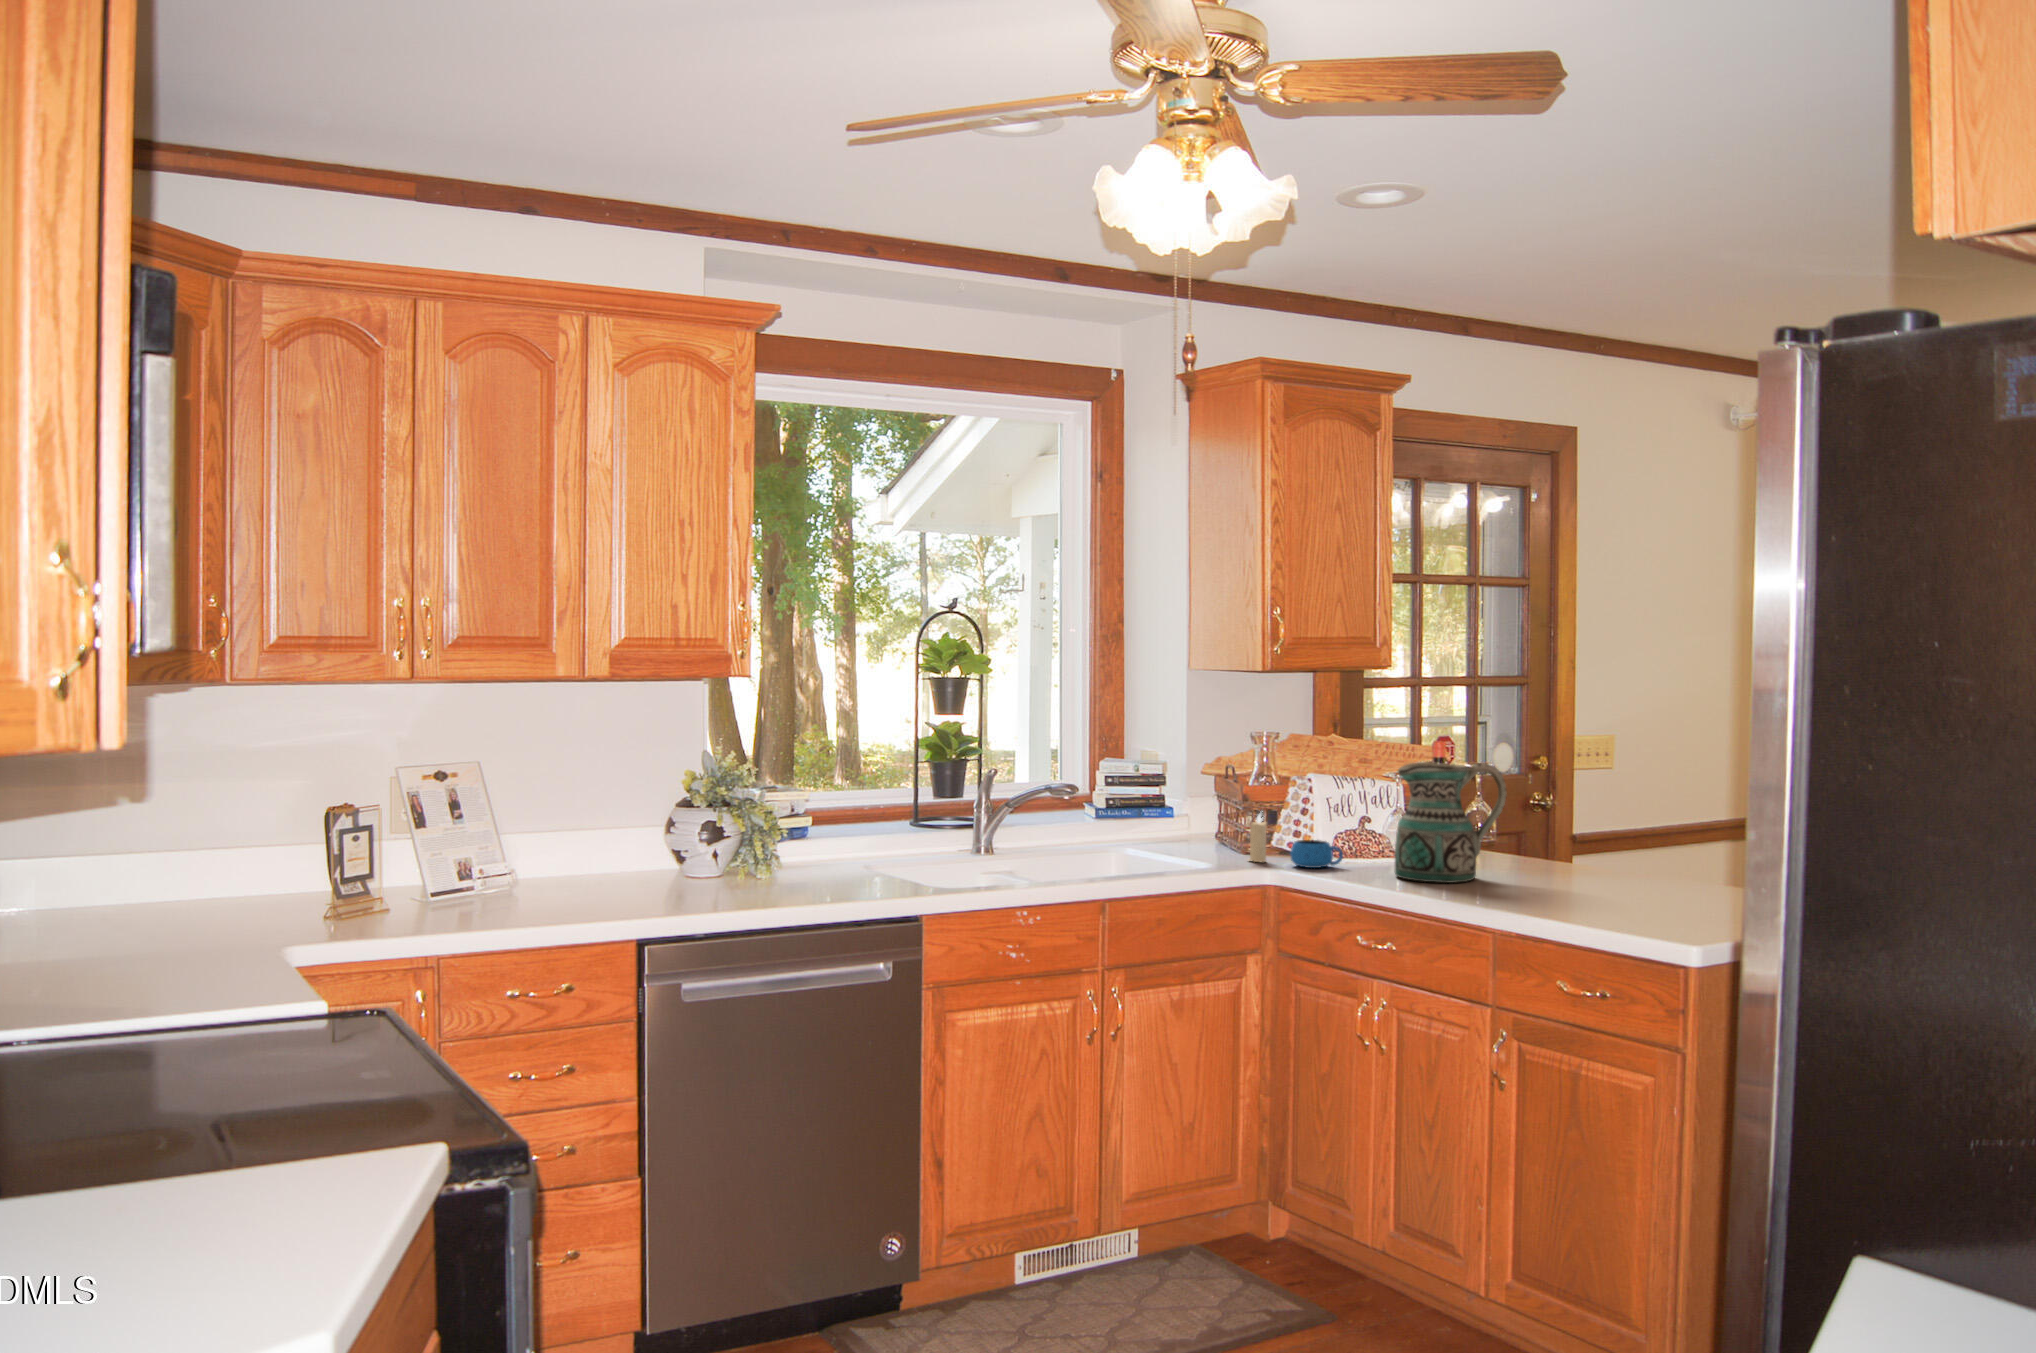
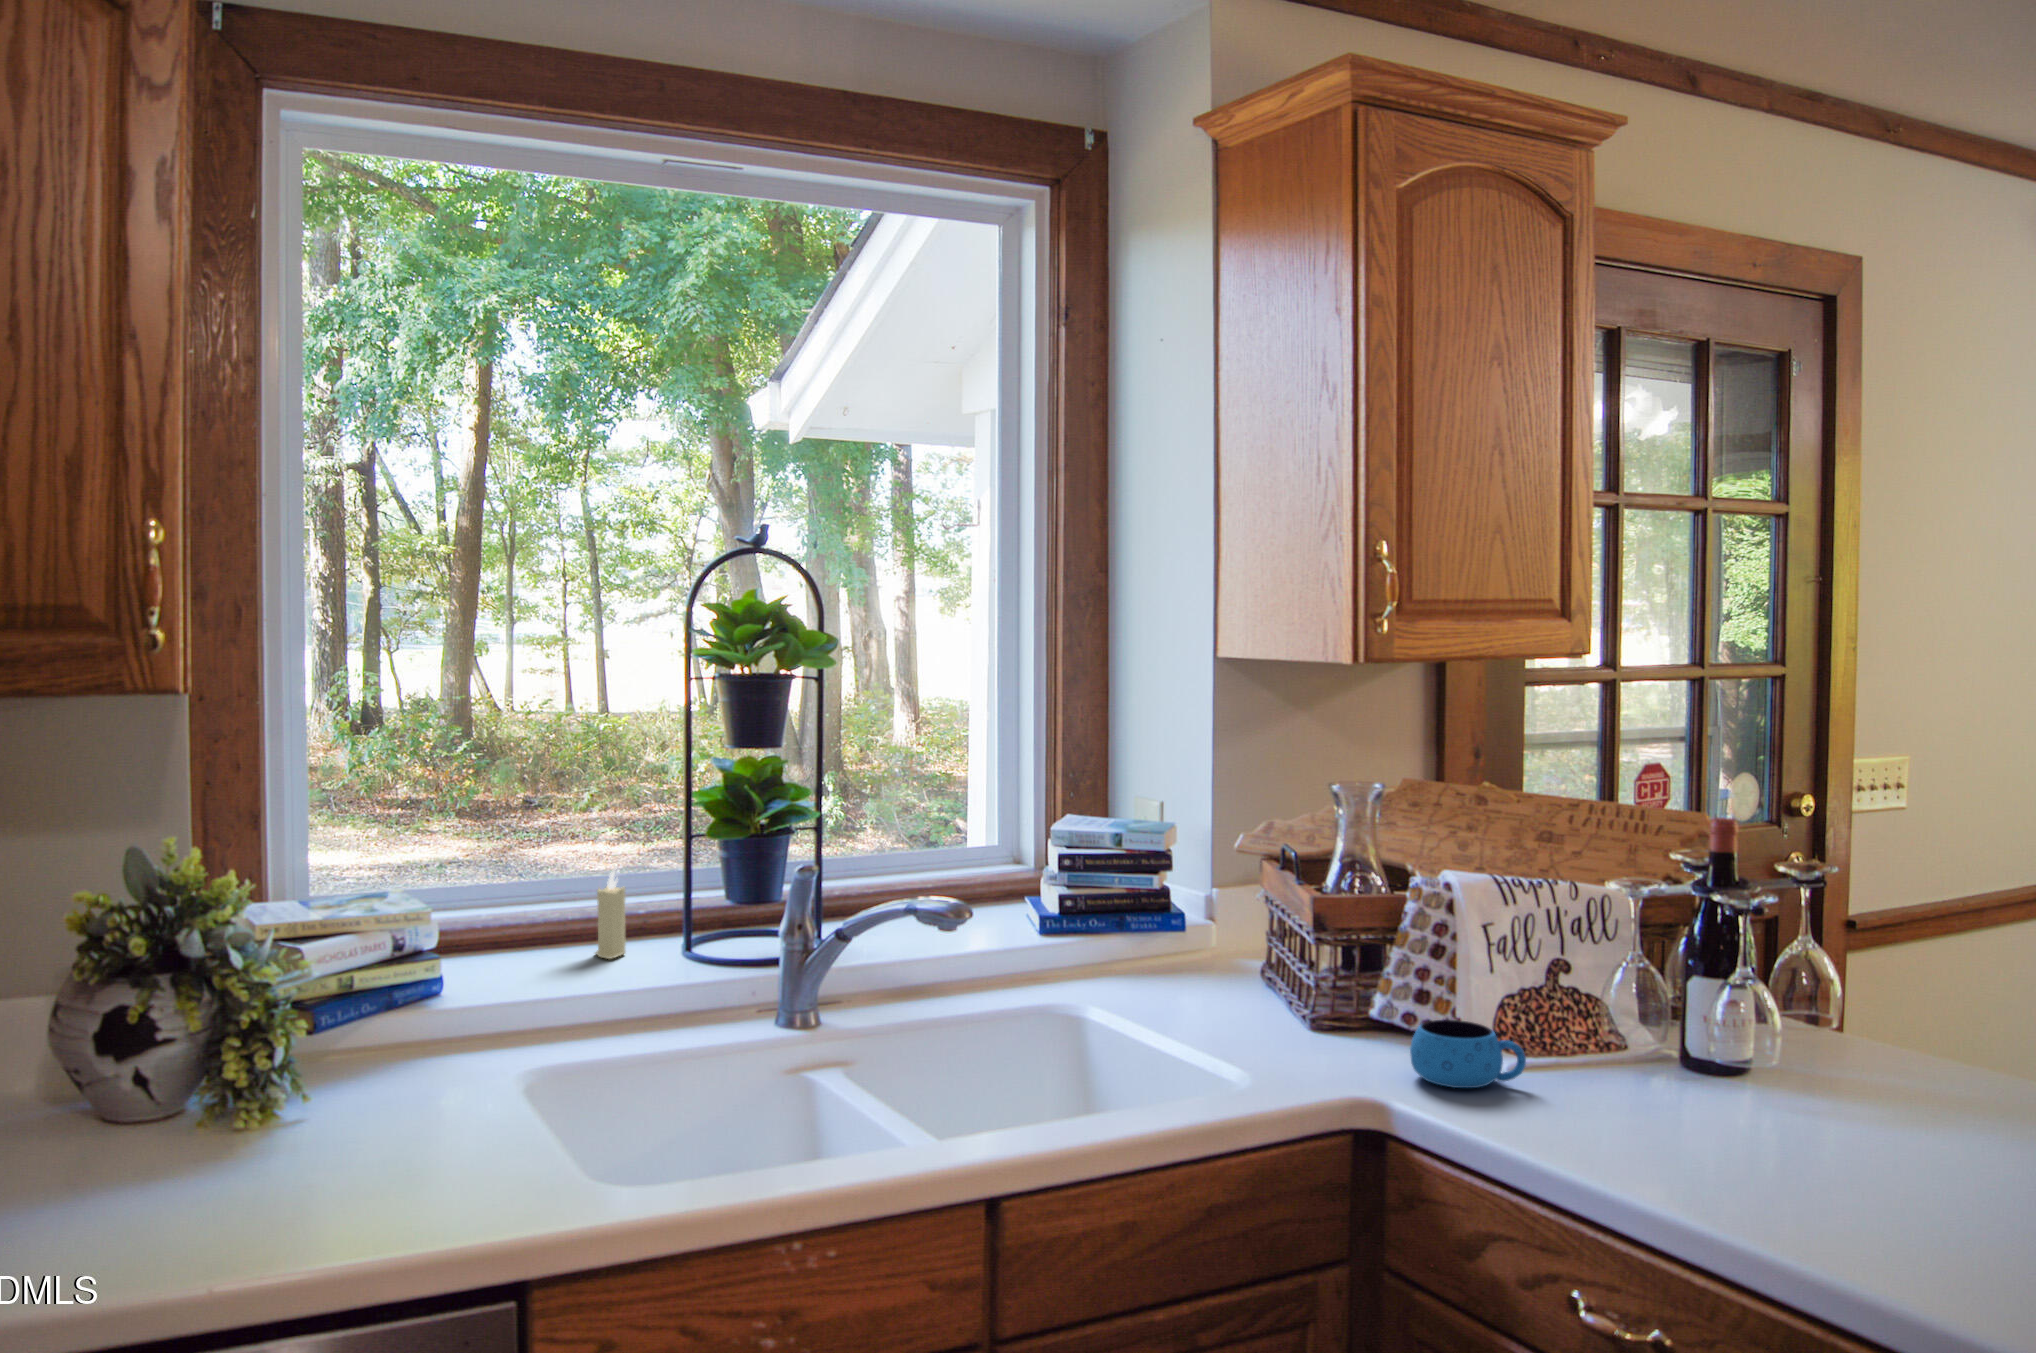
ceramic pitcher: present [1395,762,1507,883] -> none [1653,872,1927,1171]
candle: present [1249,813,1267,862] -> present [595,869,626,959]

